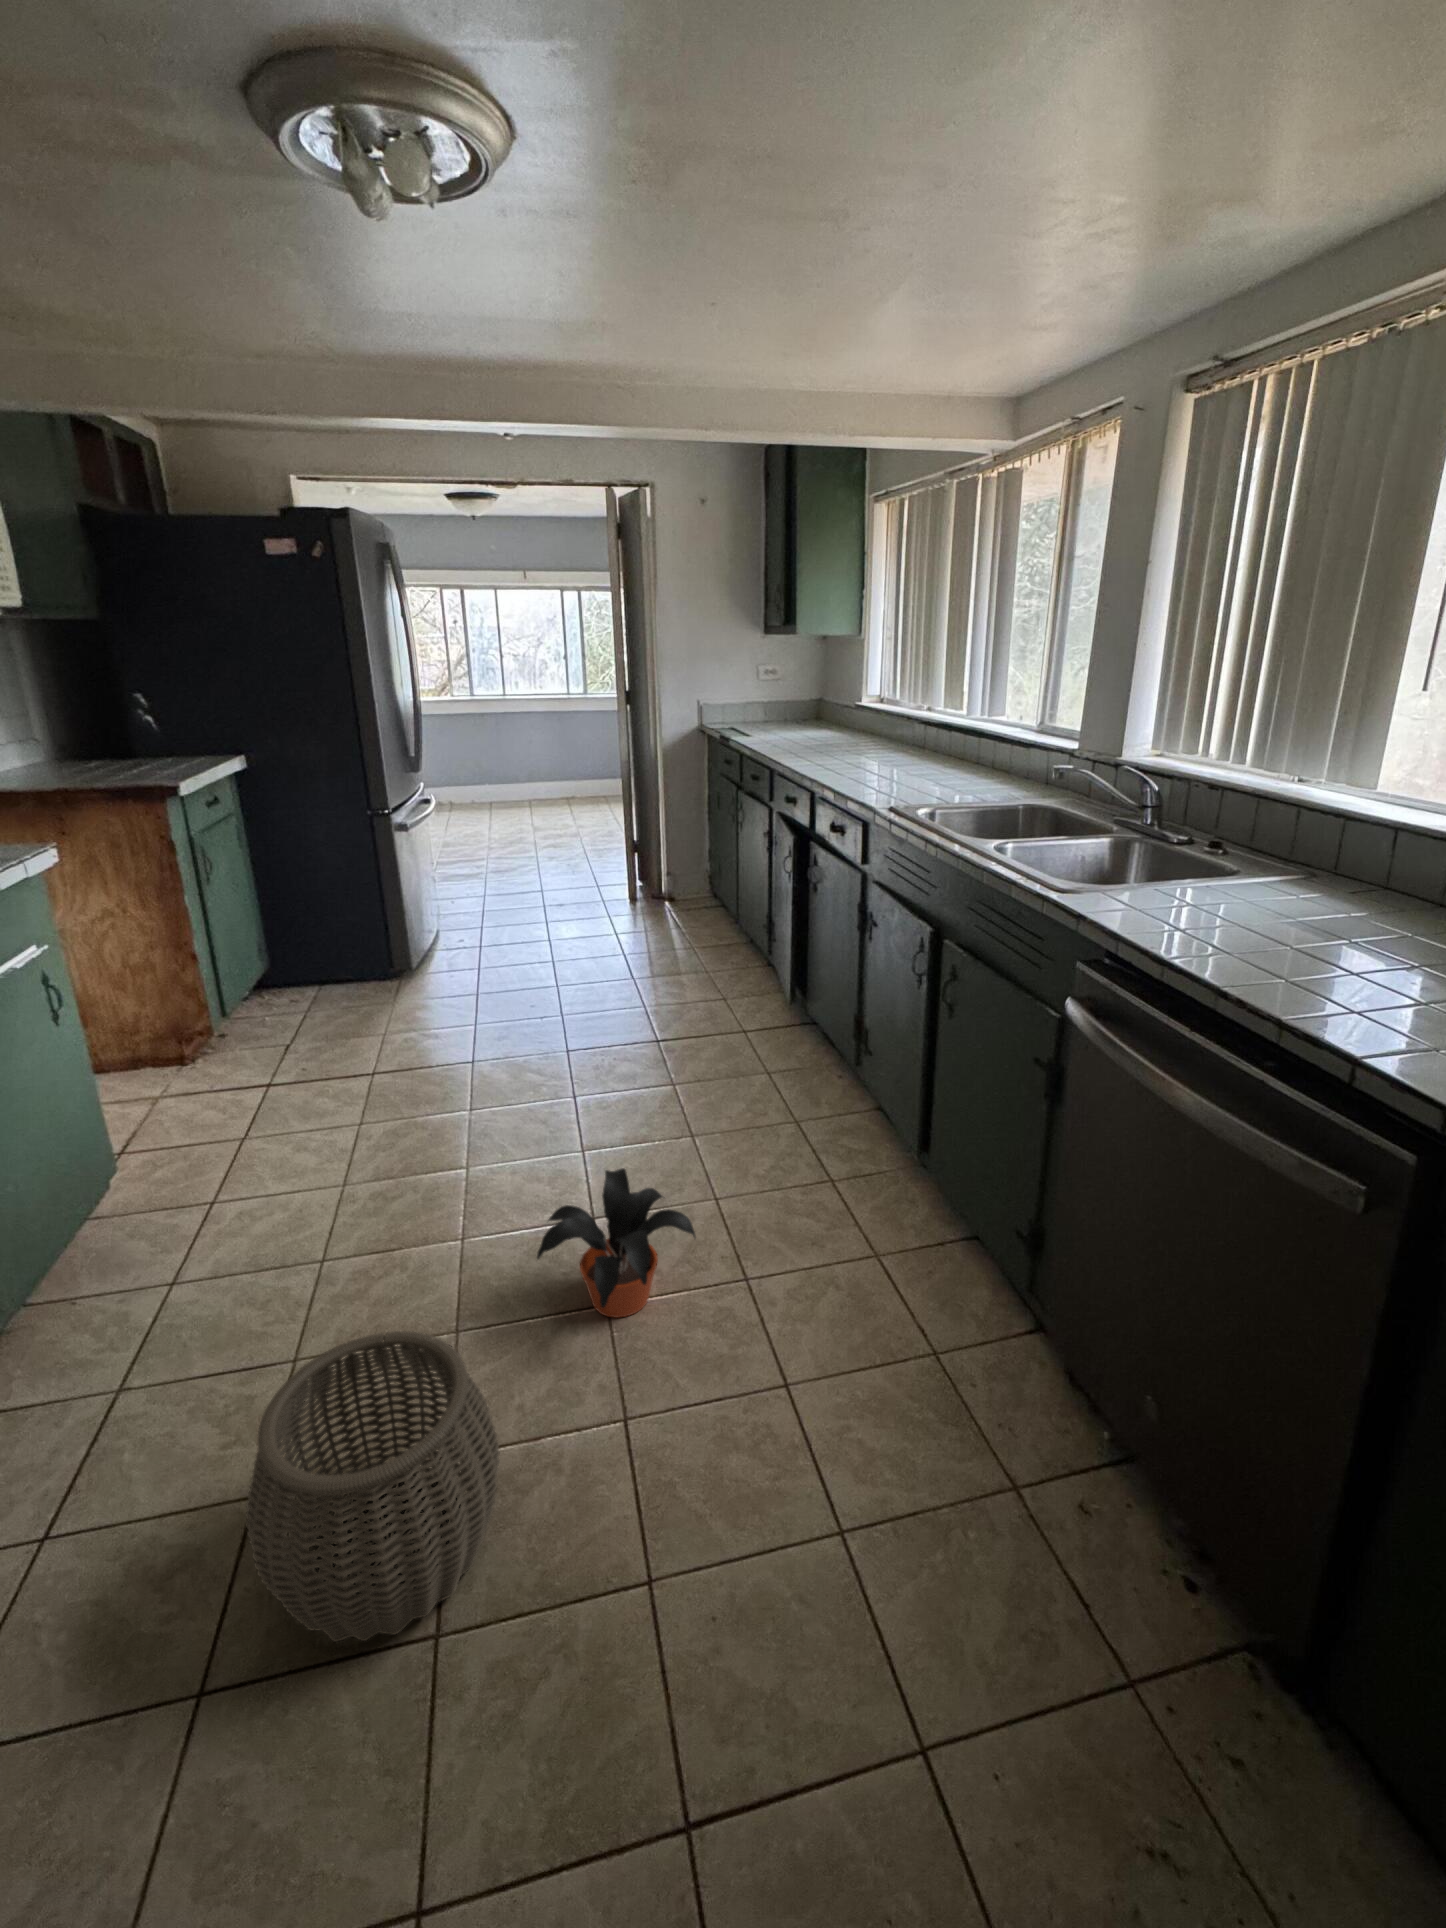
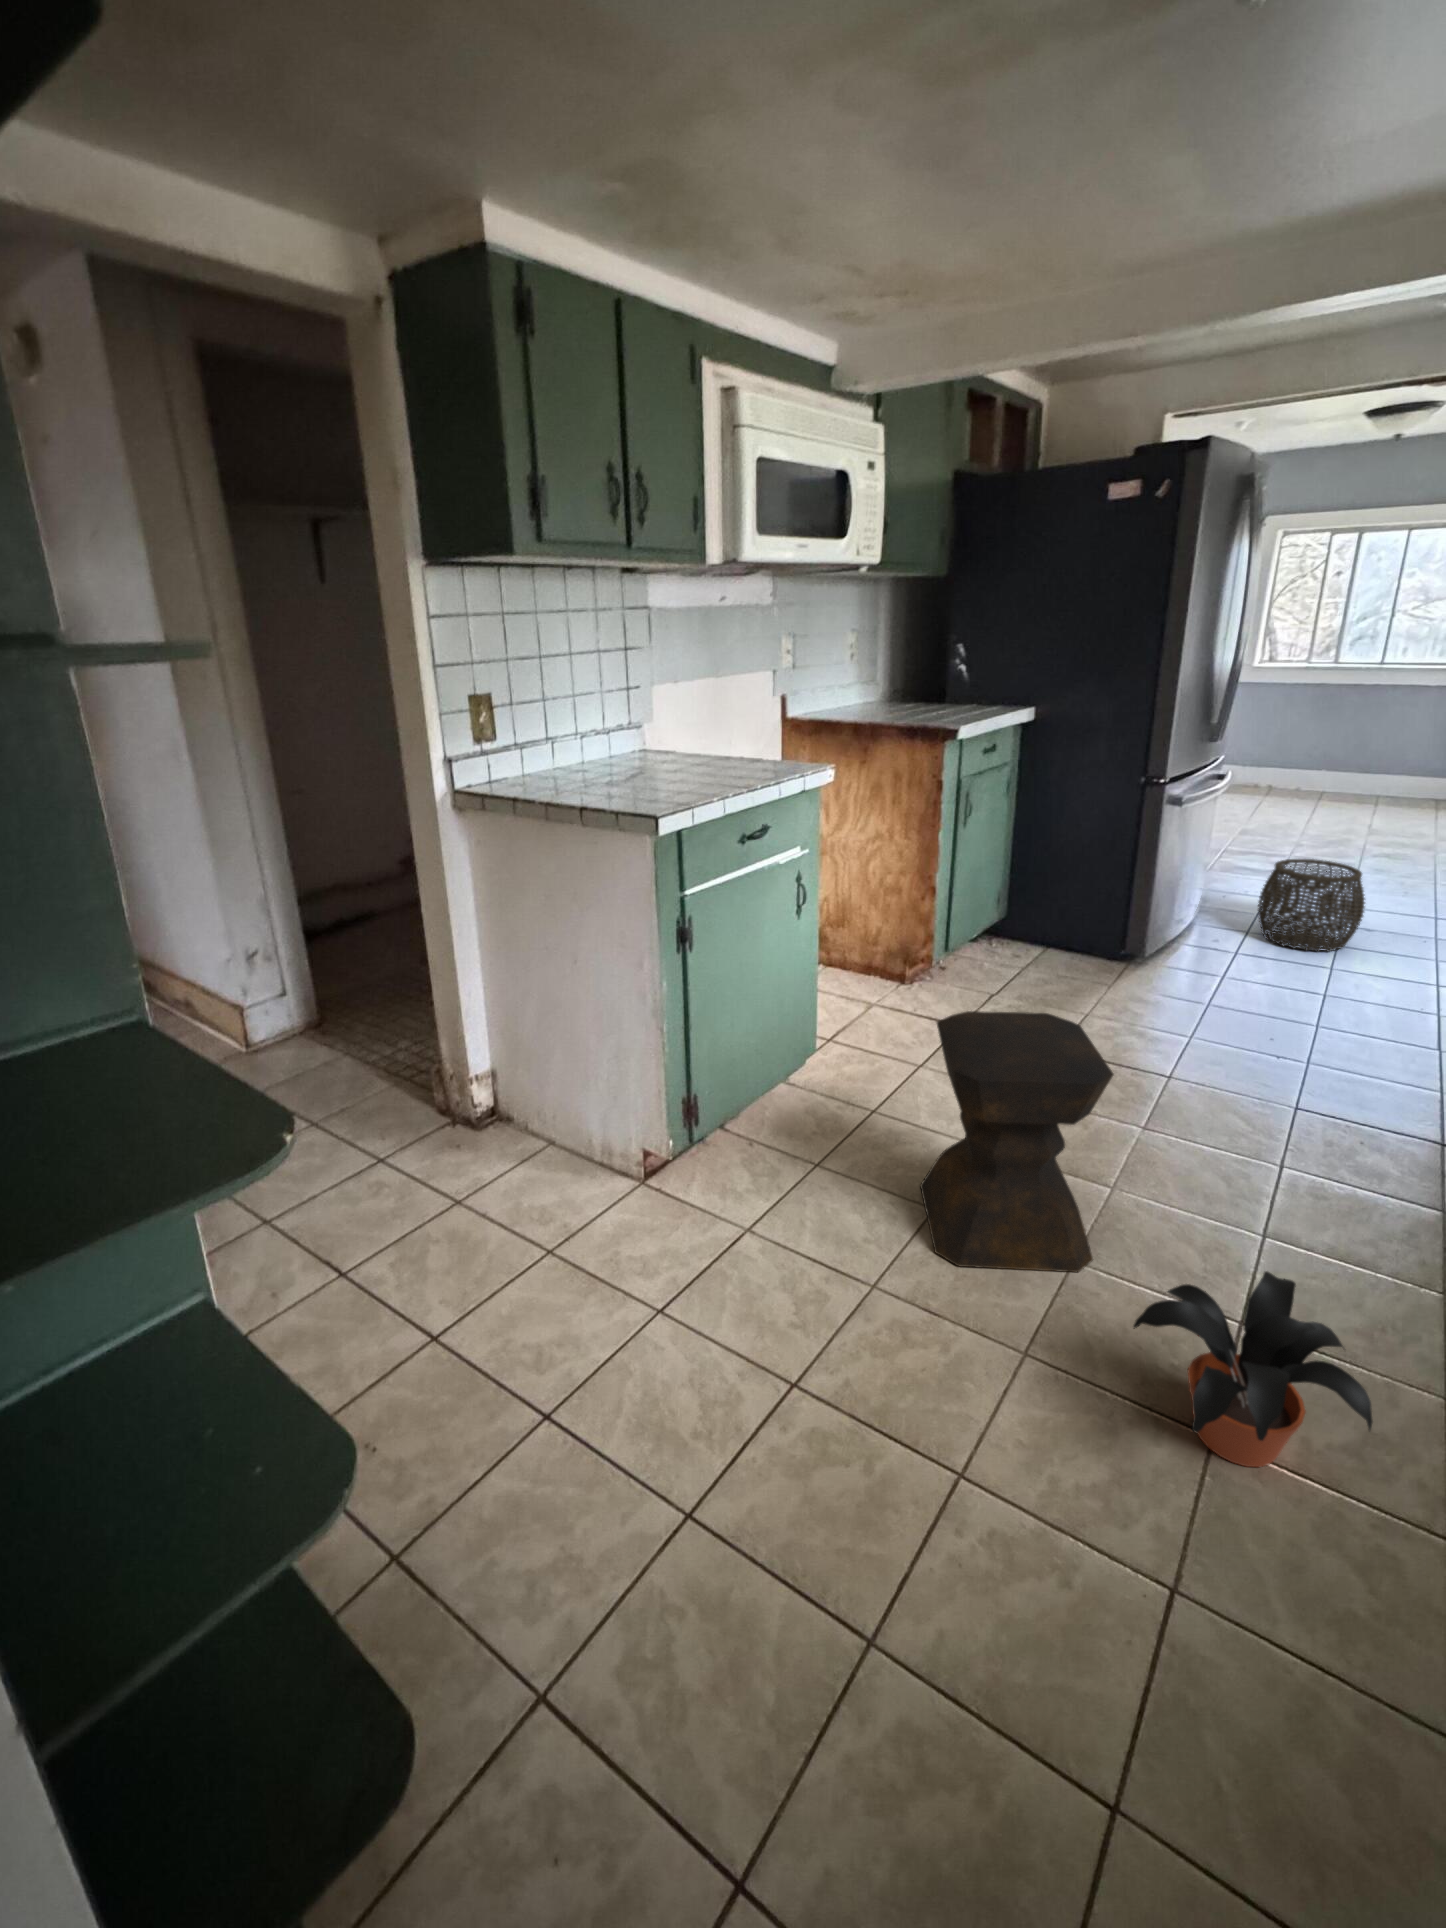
stool: none [274,1039,478,1299] -> present [920,1011,1114,1272]
woven basket: present [246,1331,500,1642] -> present [1258,859,1365,952]

